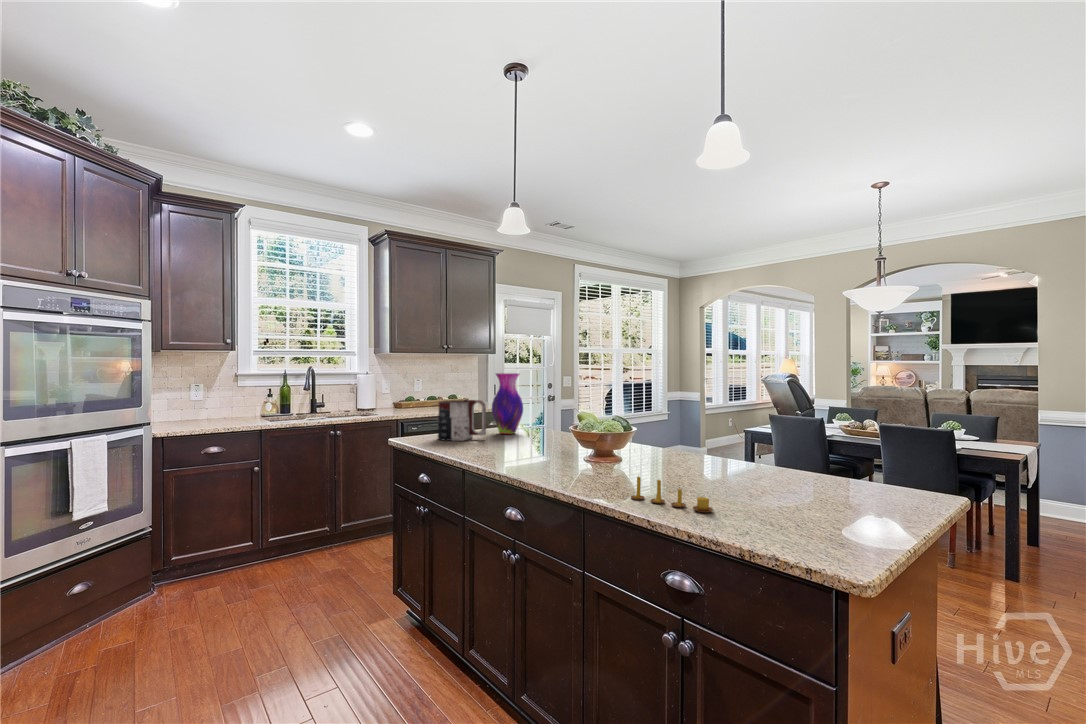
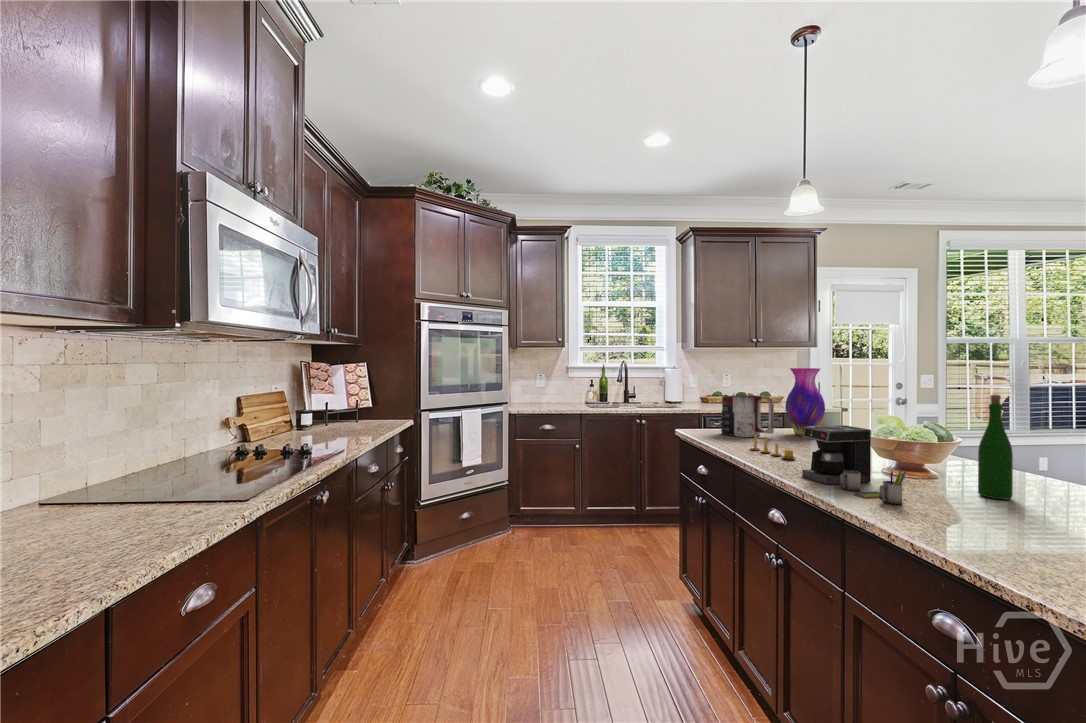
wine bottle: none [653,393,672,472] -> present [978,394,1013,500]
coffee maker: none [535,424,622,488] -> present [802,425,906,504]
candle: present [631,477,713,512] -> present [750,435,796,460]

